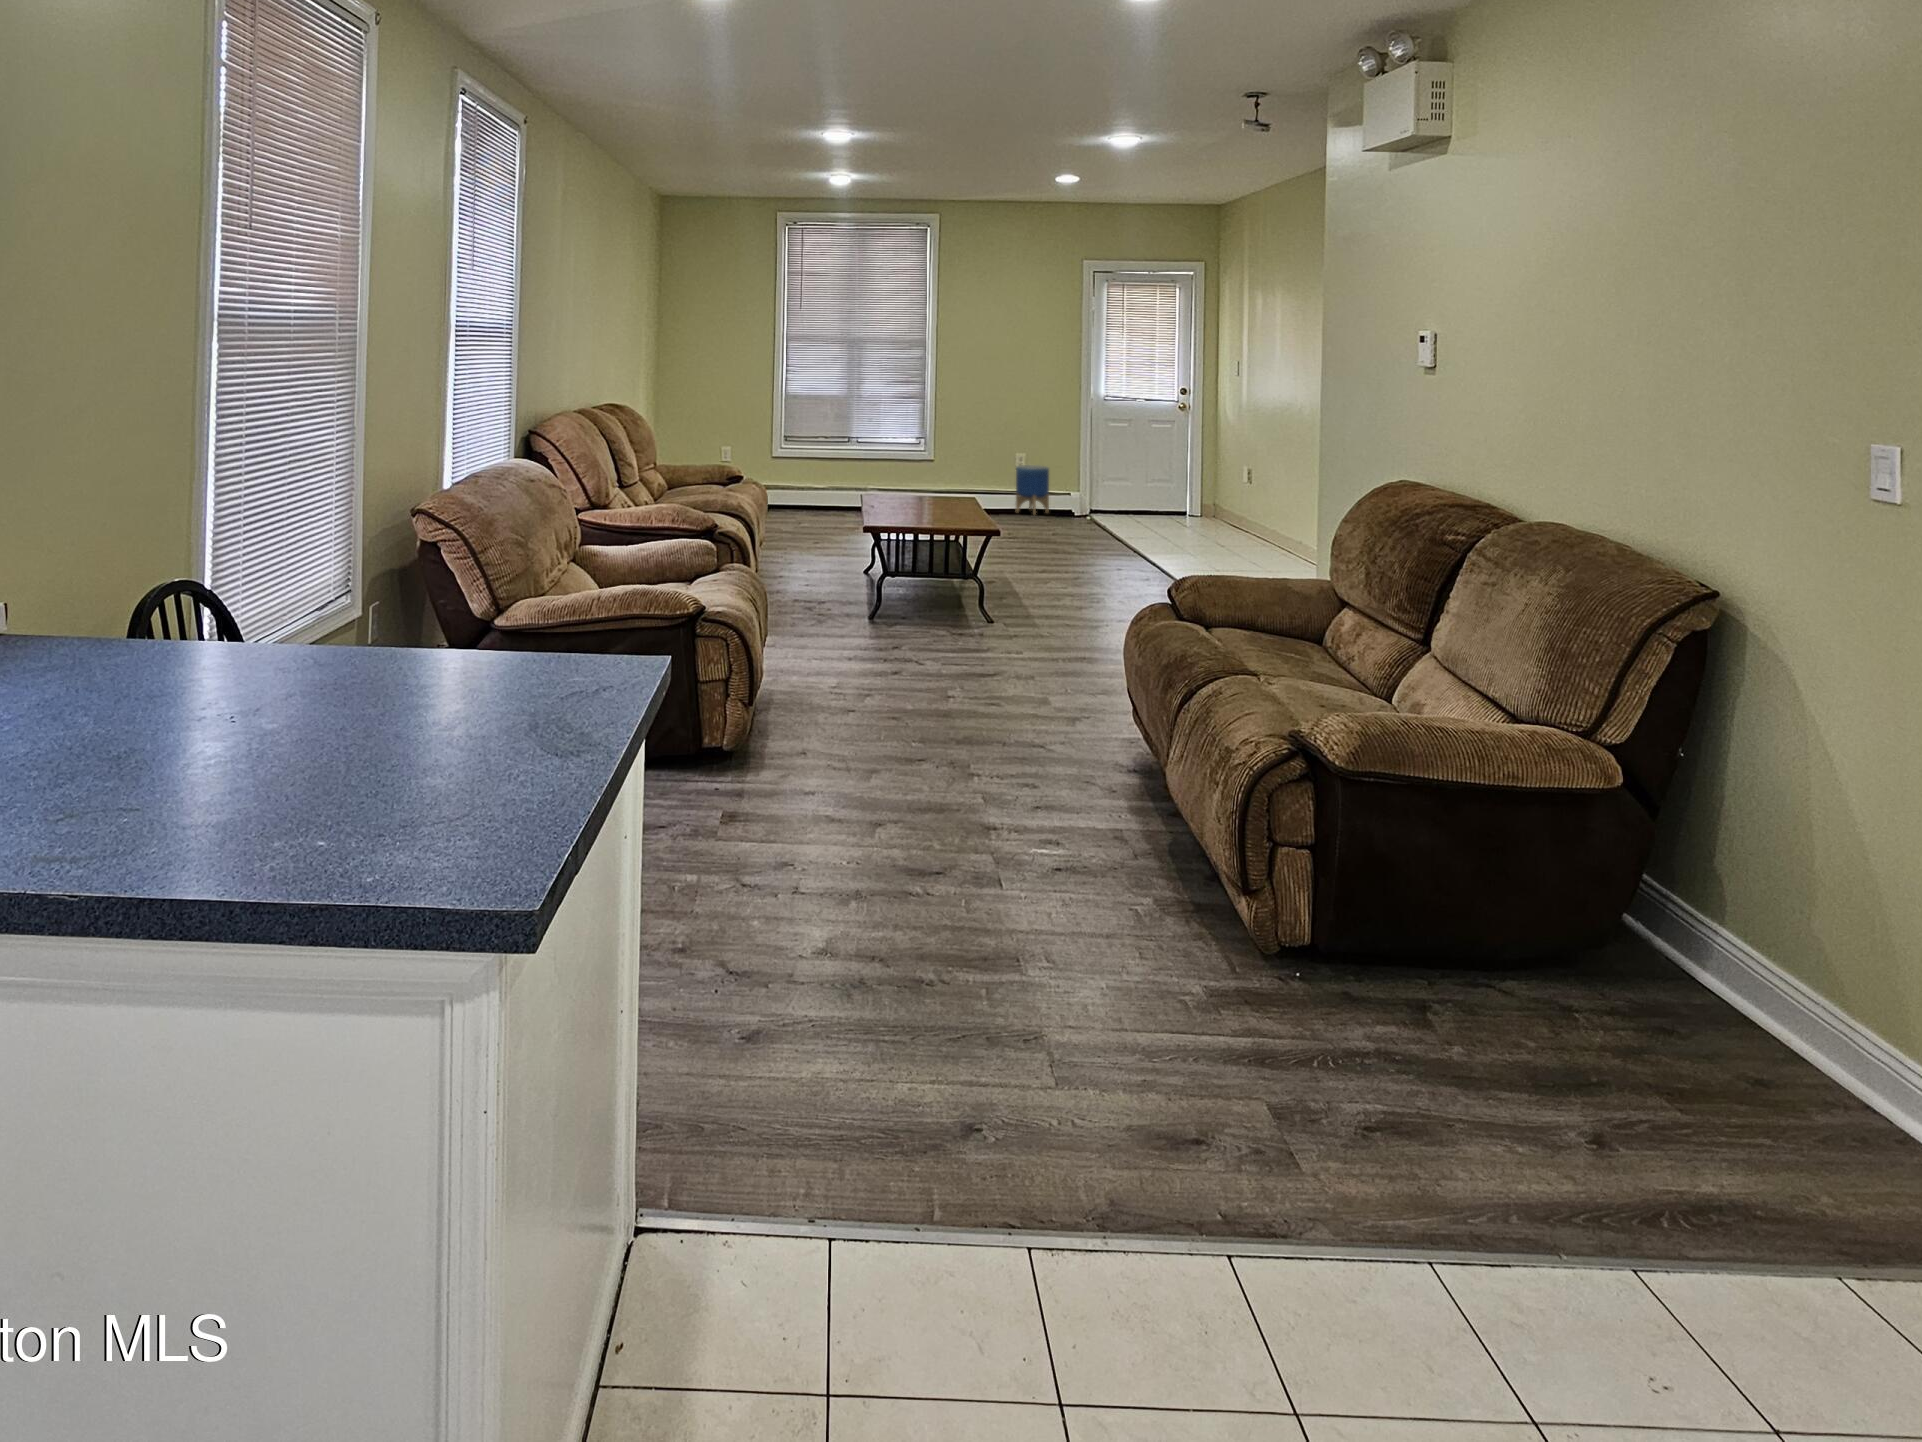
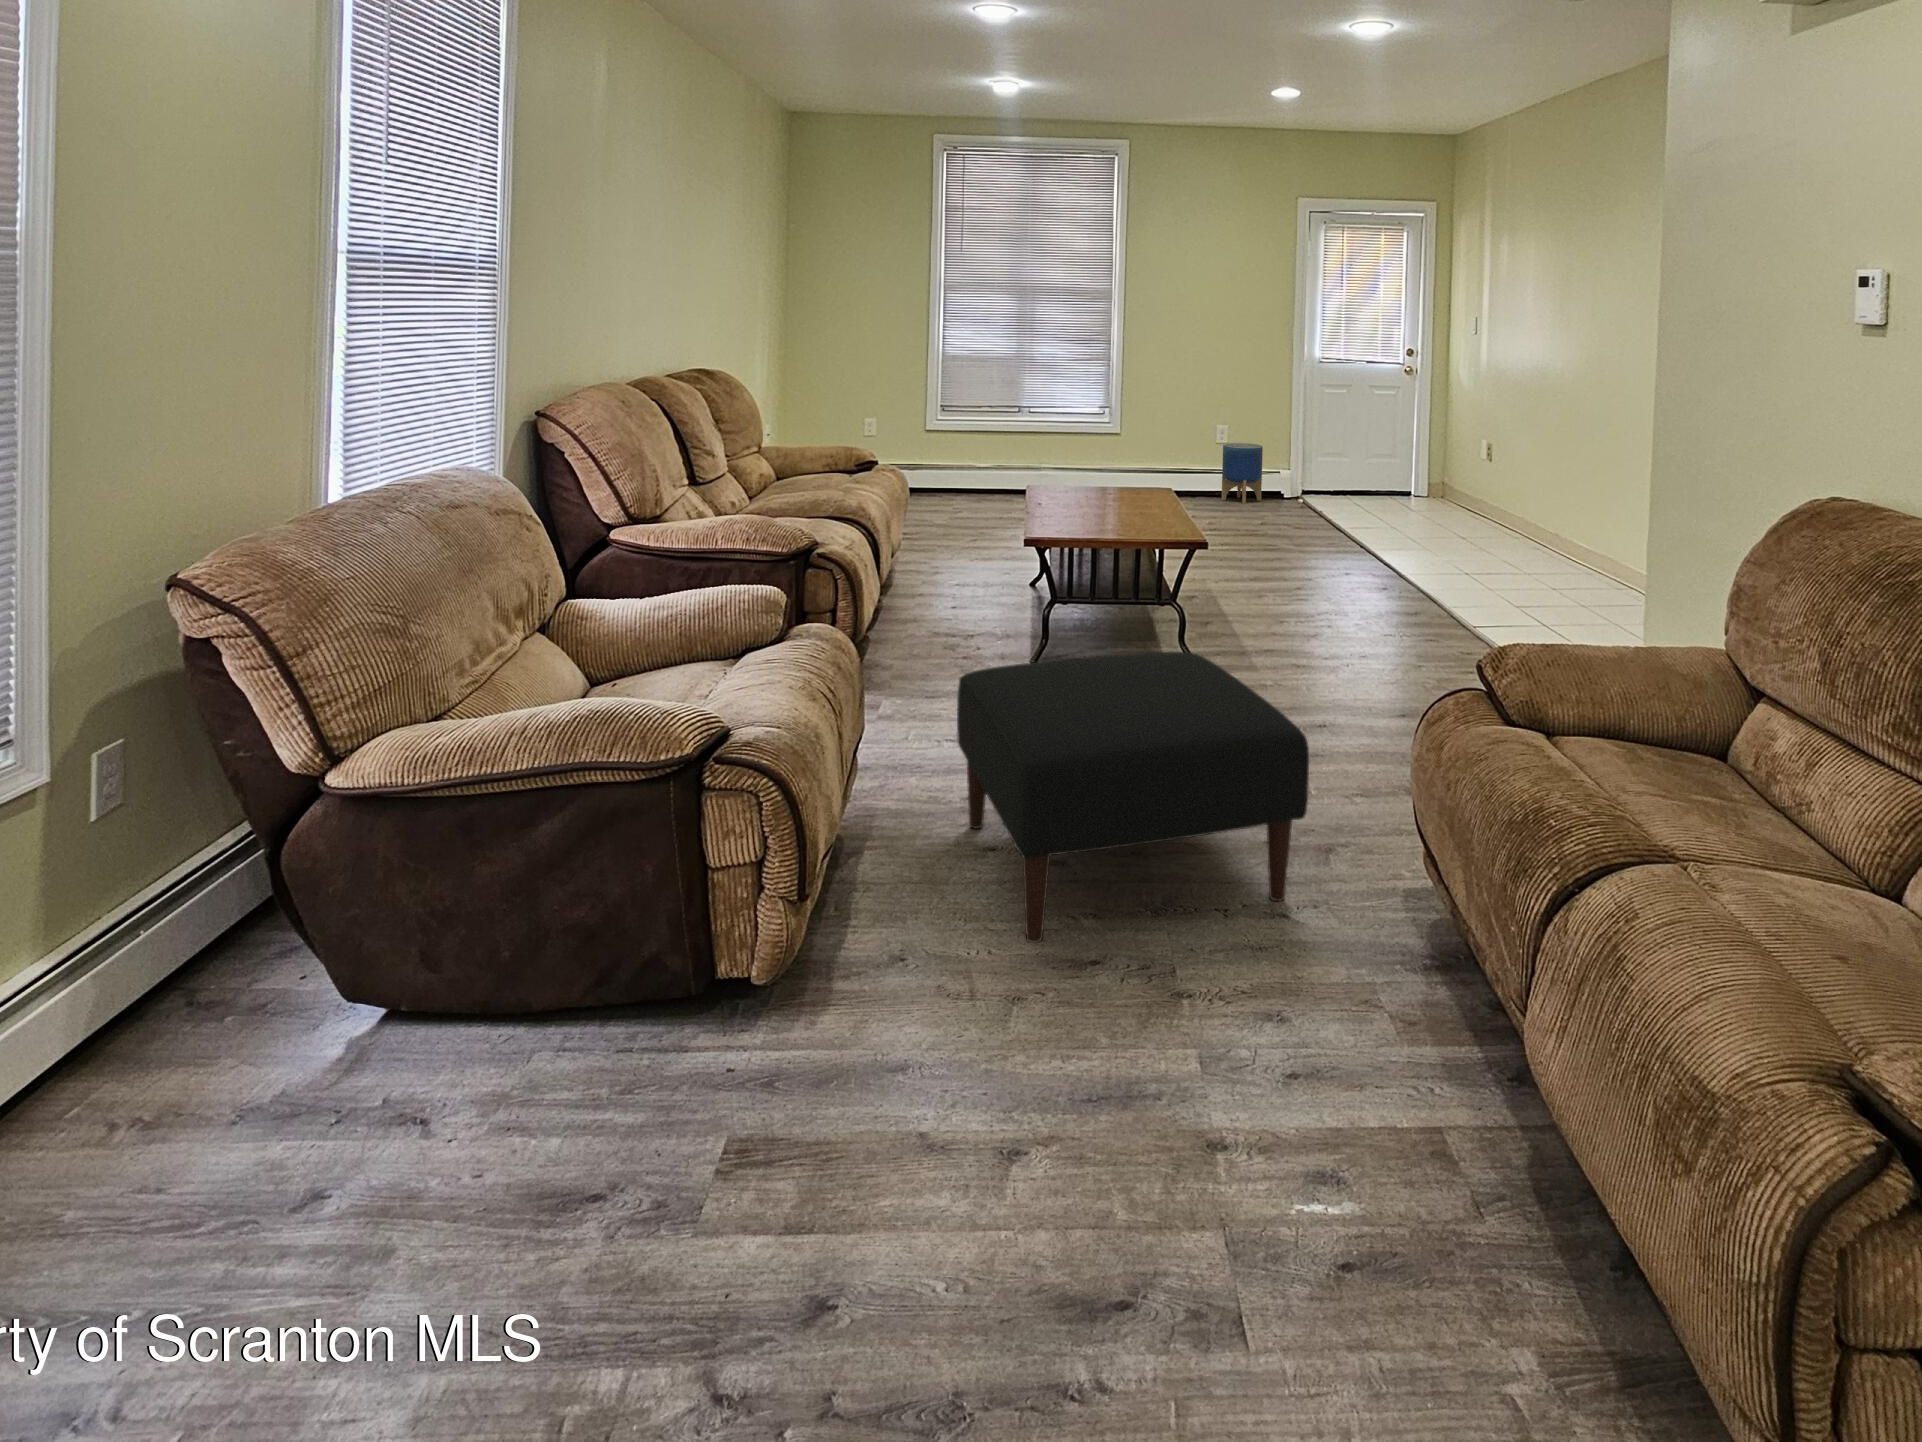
ottoman: none [825,589,1053,749] -> present [957,652,1309,943]

